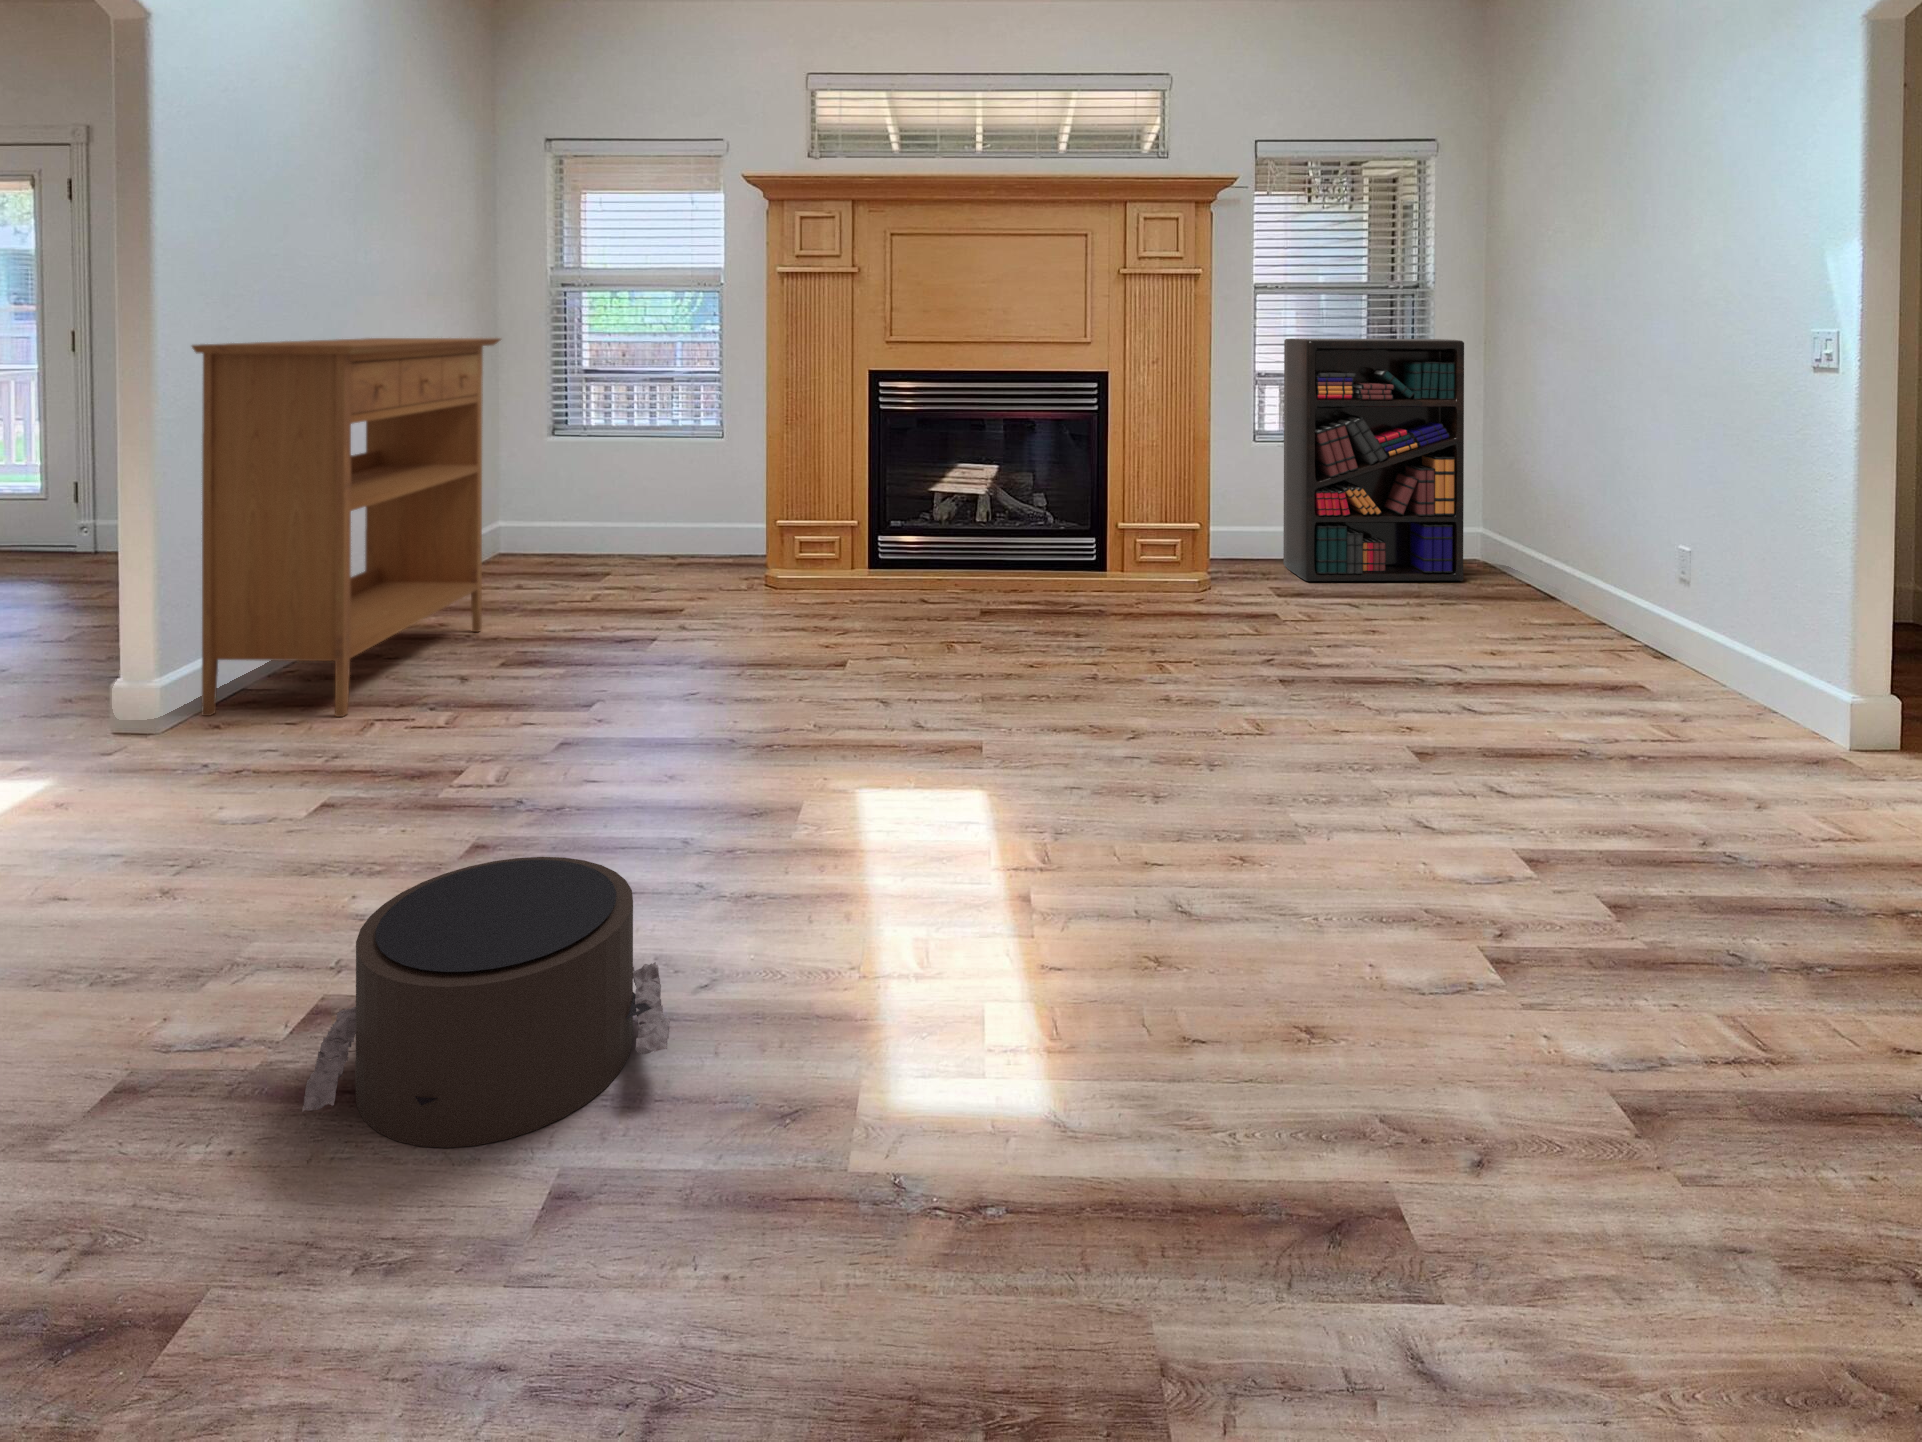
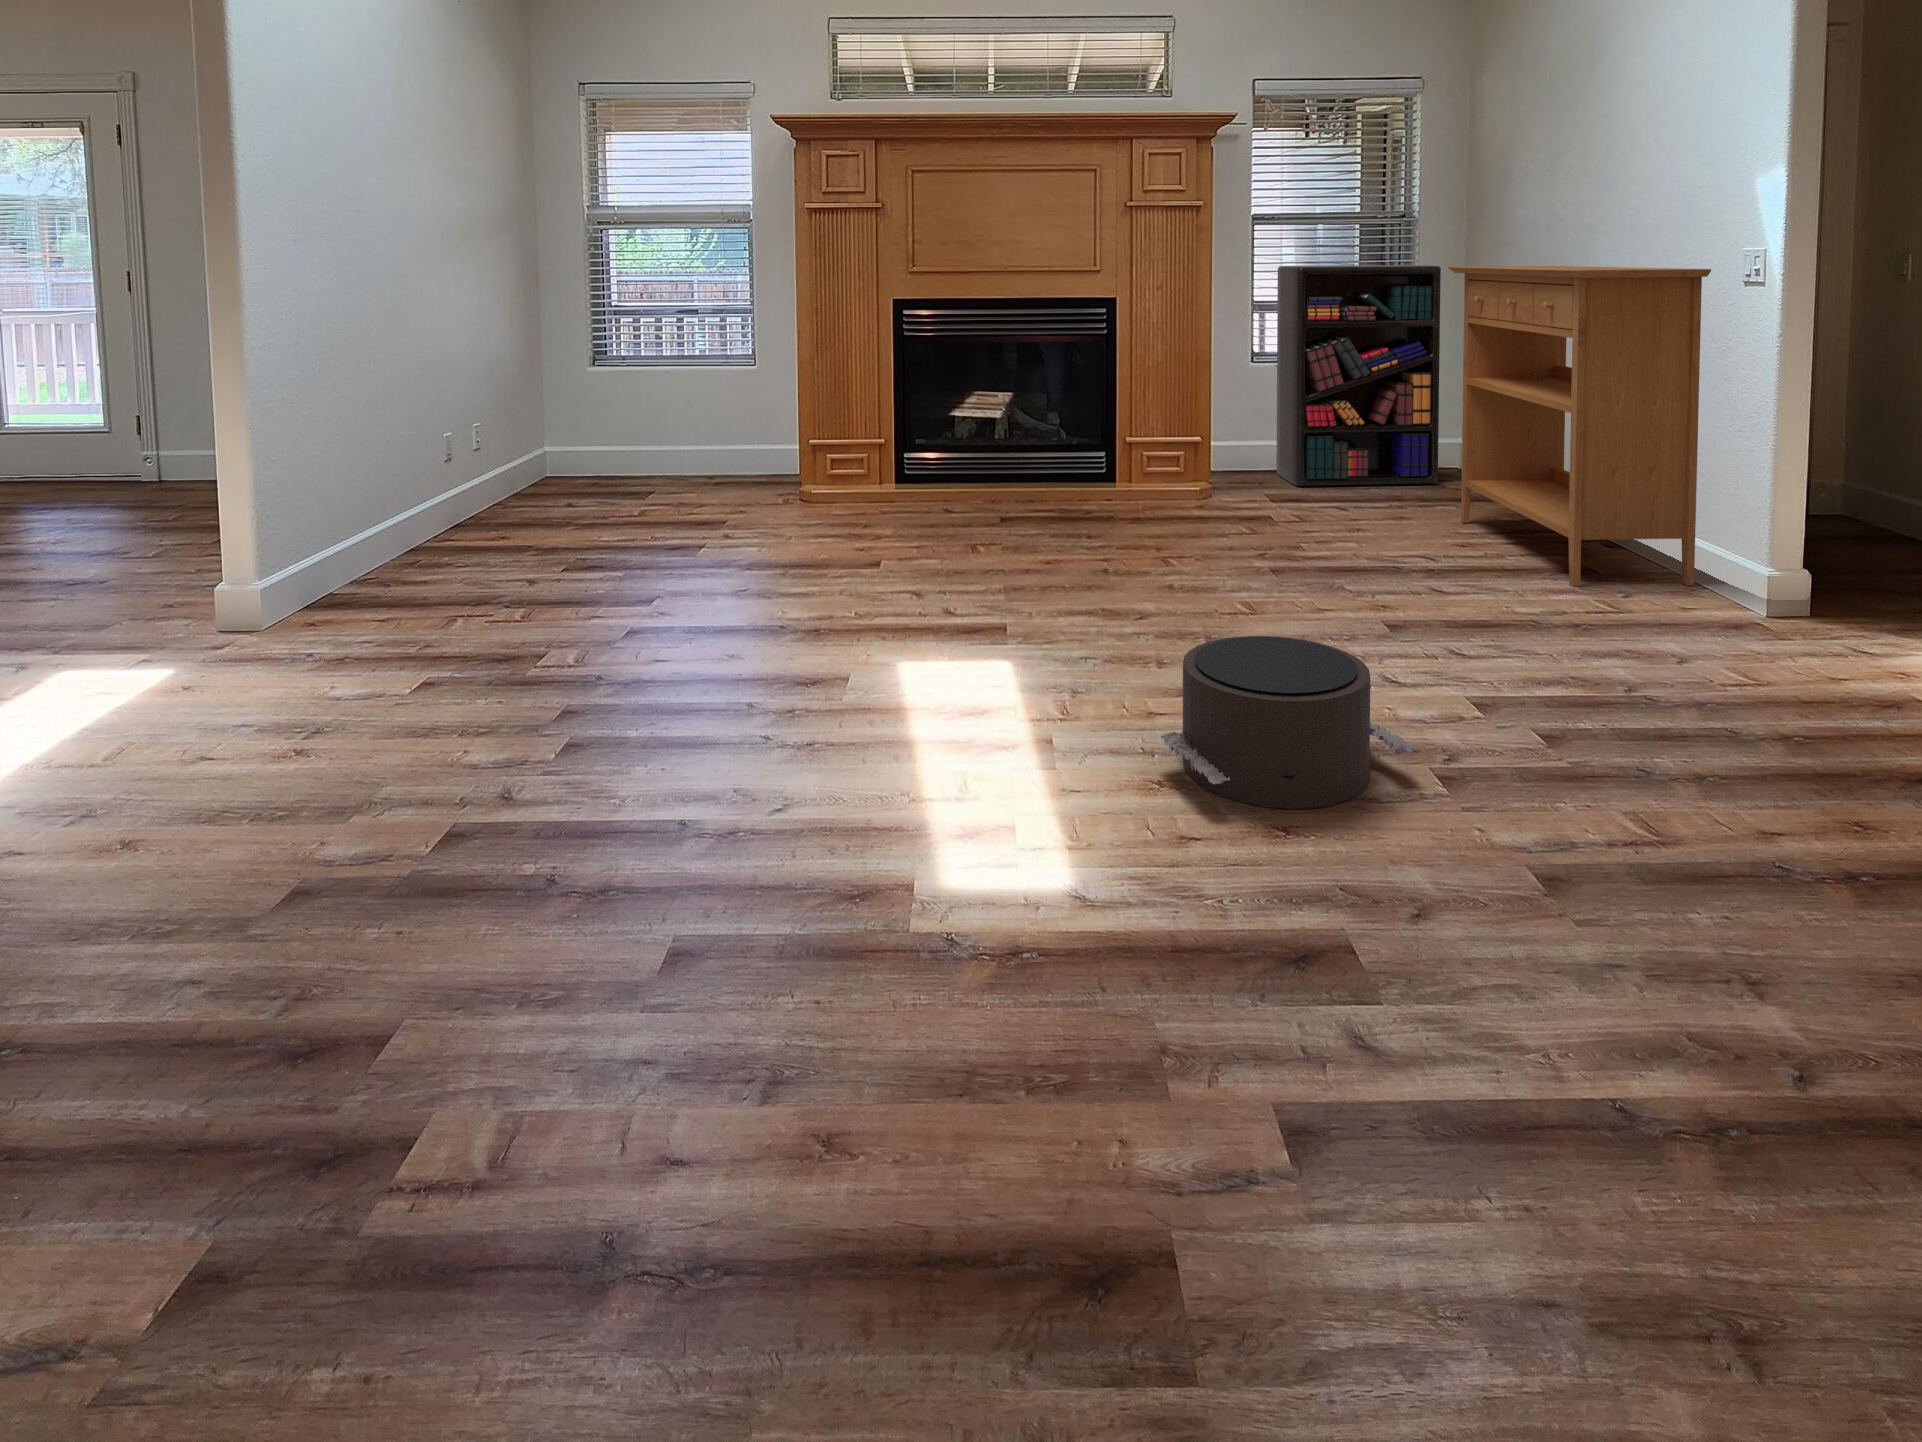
console table: present [192,338,501,717] -> present [1448,266,1711,587]
pouf: present [302,857,670,1148] -> present [1161,636,1416,809]

